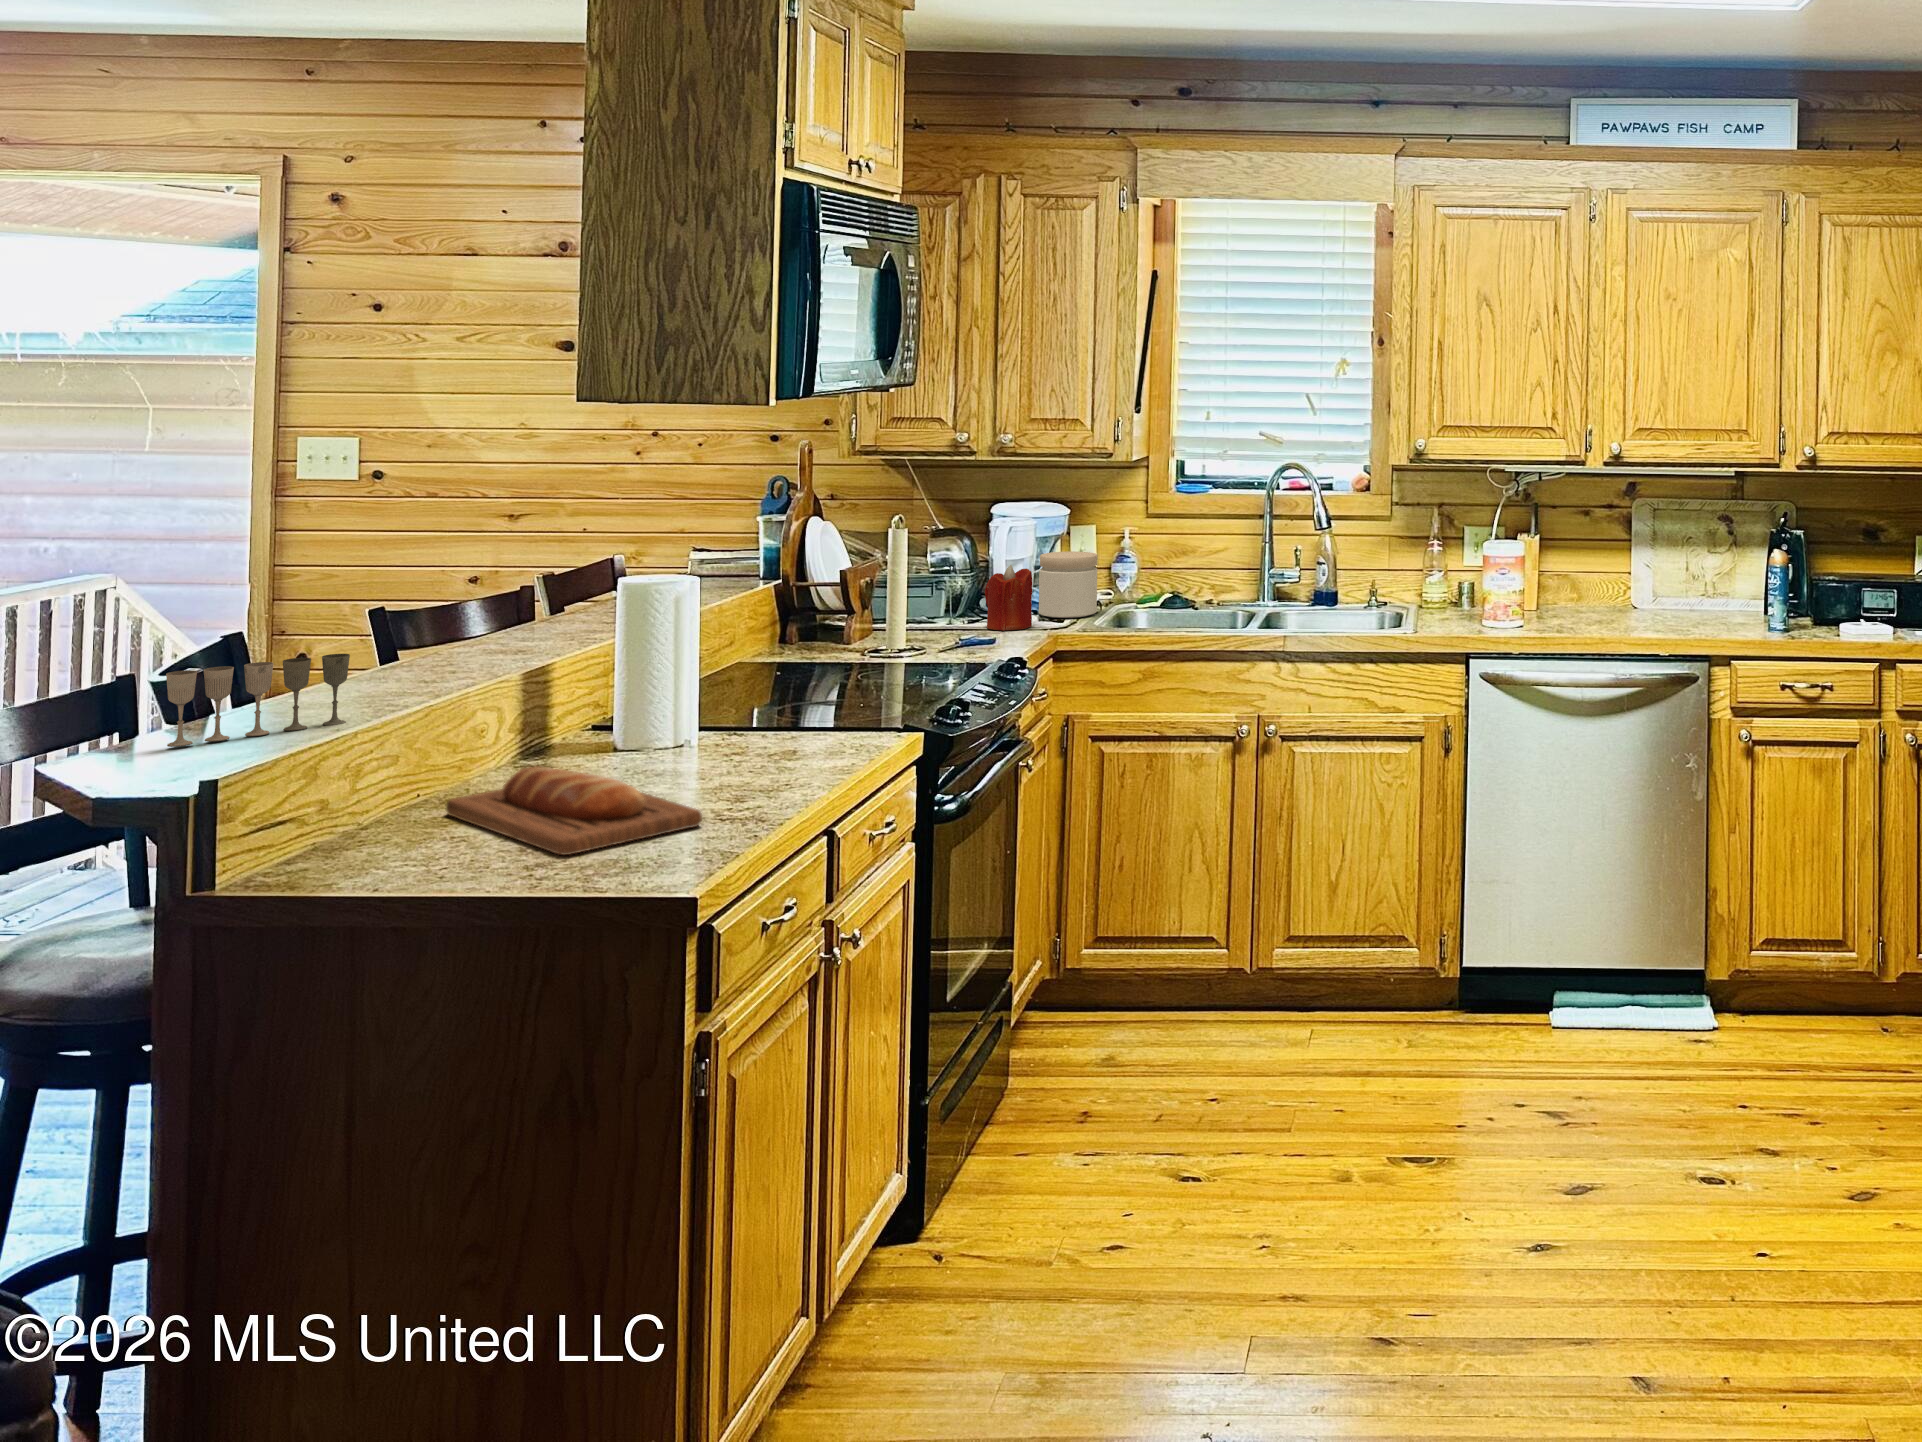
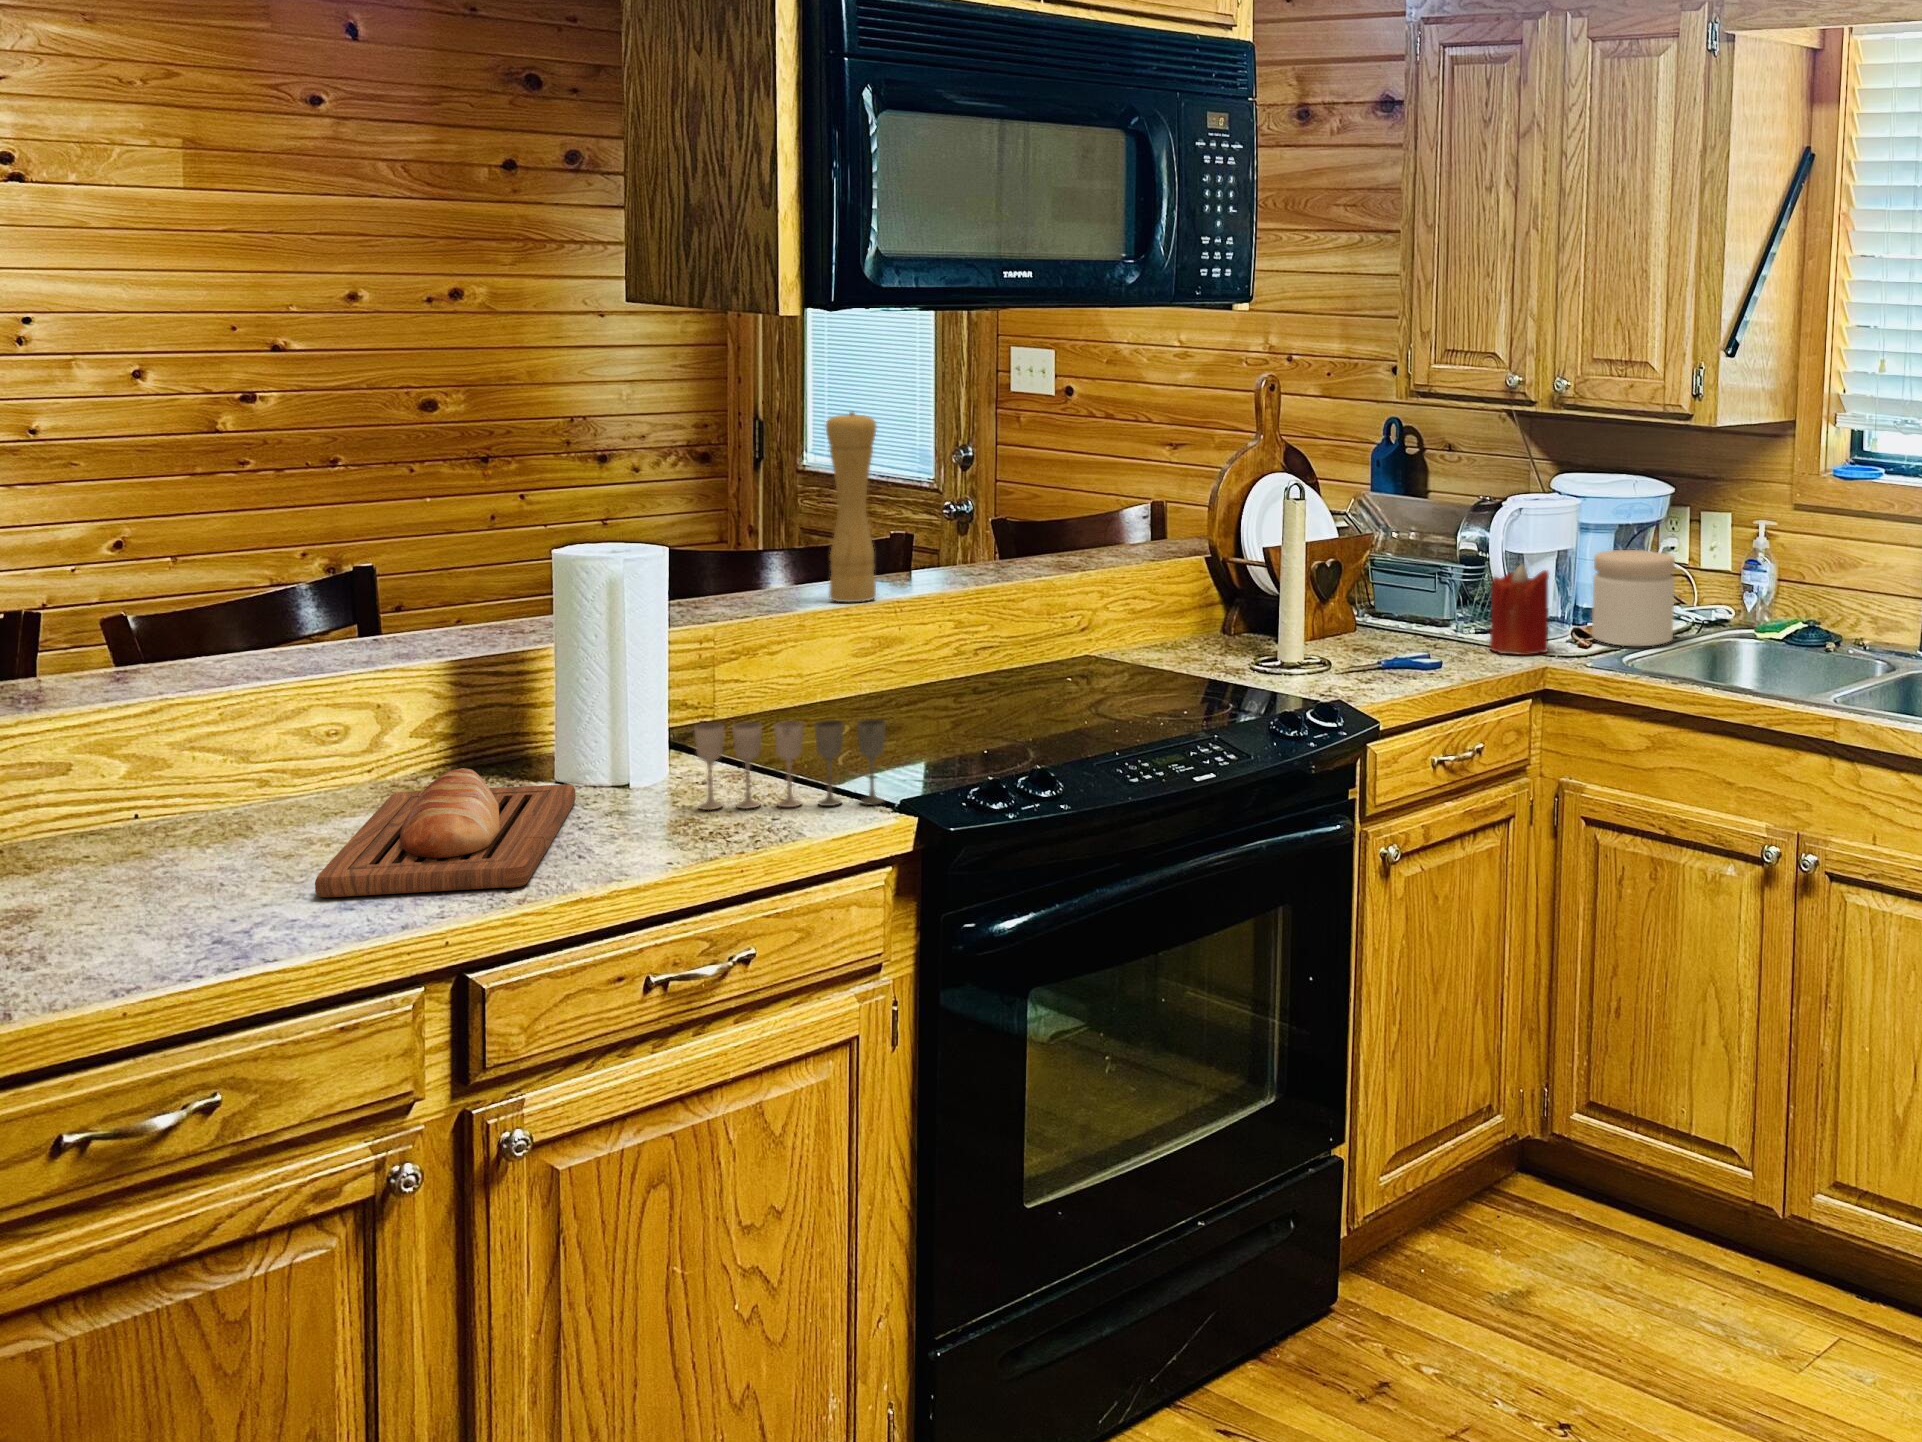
pepper mill: none [514,484,559,642] -> present [826,412,877,602]
wine glass: present [166,654,350,747] -> present [694,719,886,810]

